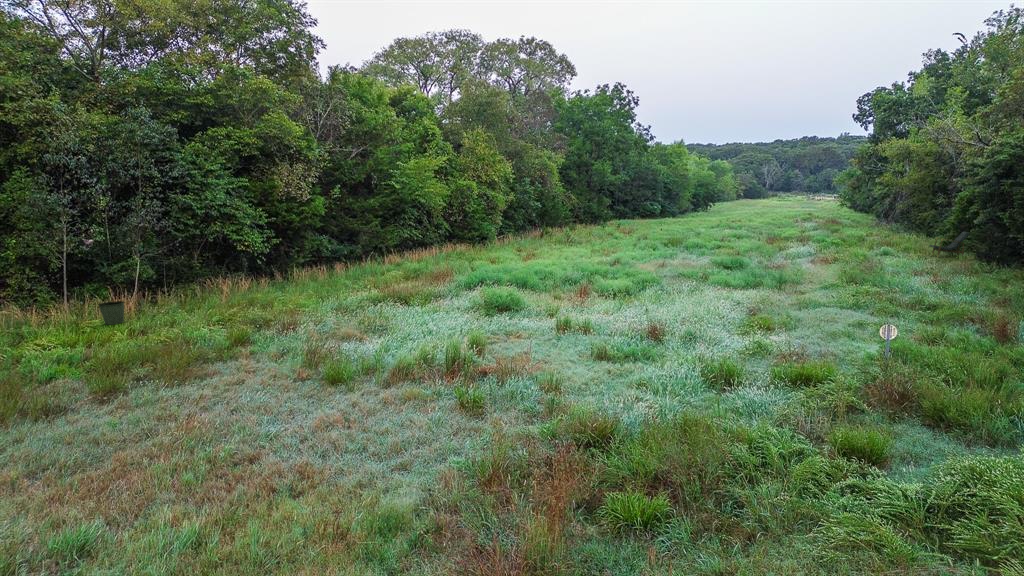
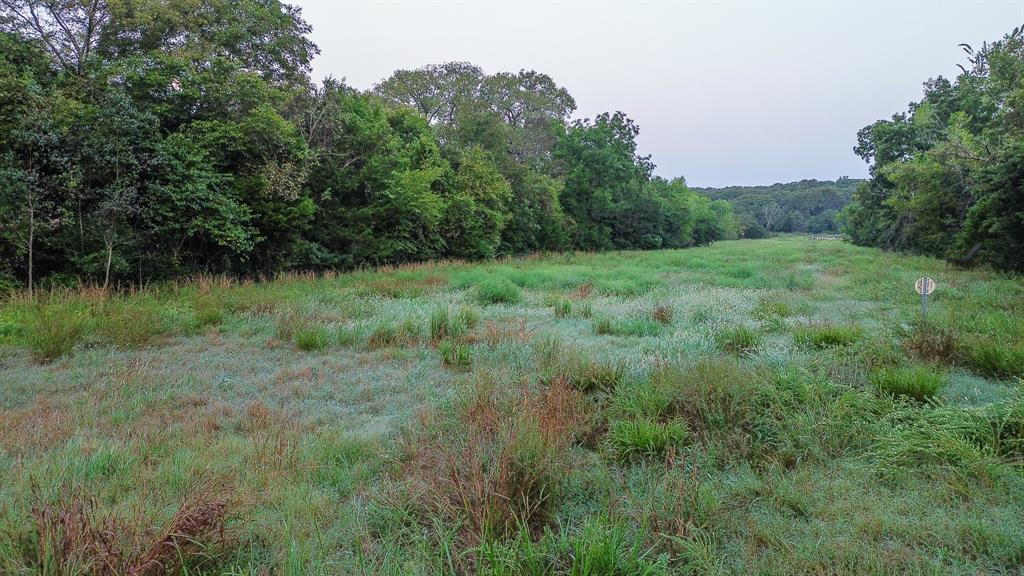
bucket: present [99,301,124,325] -> none [49,278,80,303]

